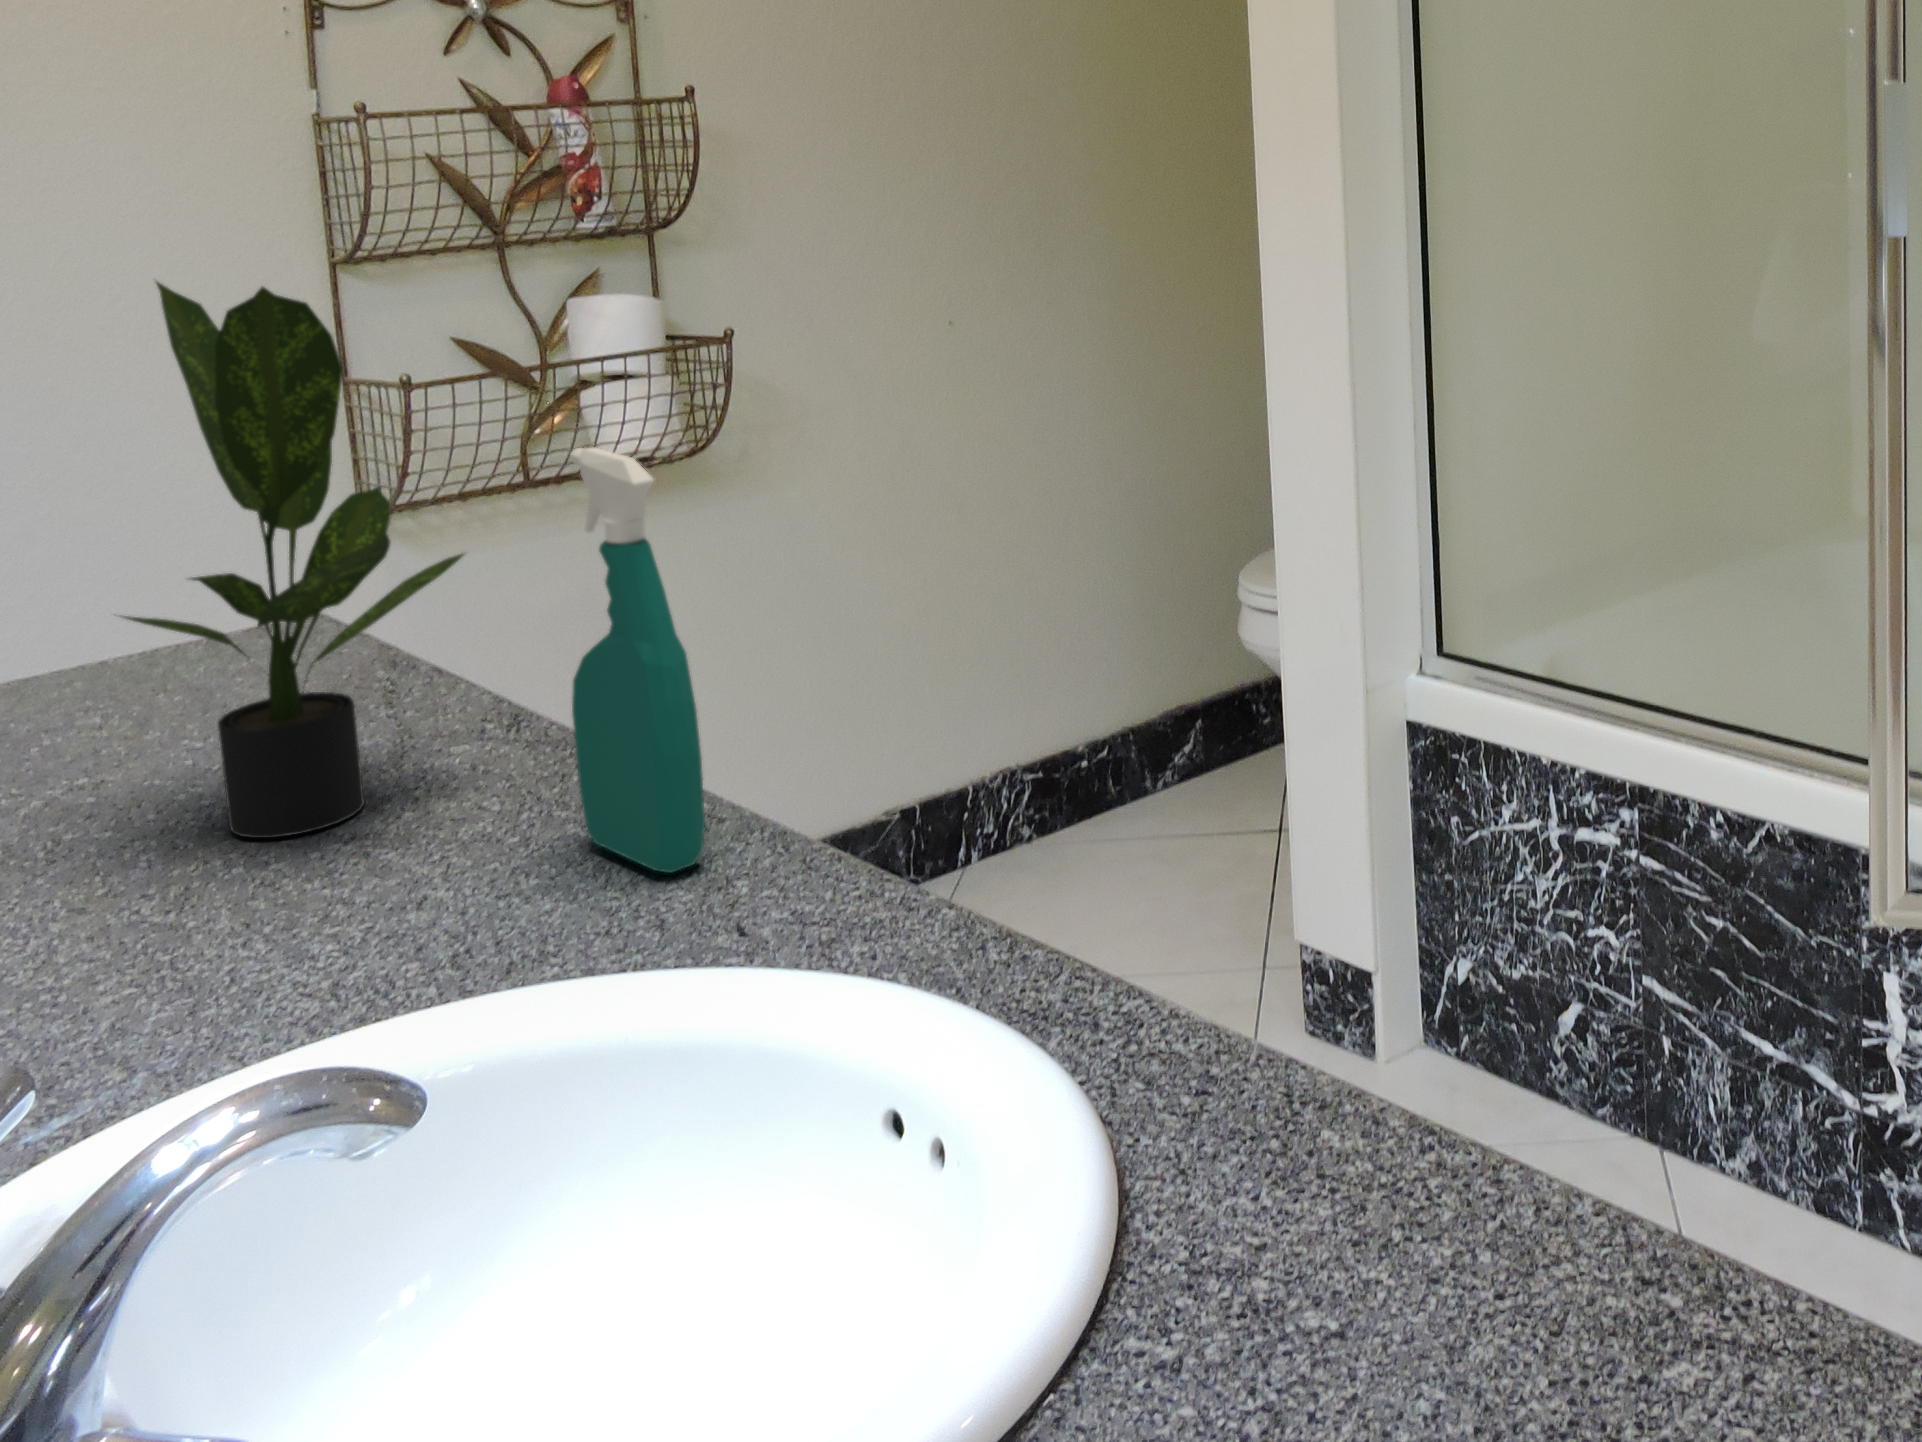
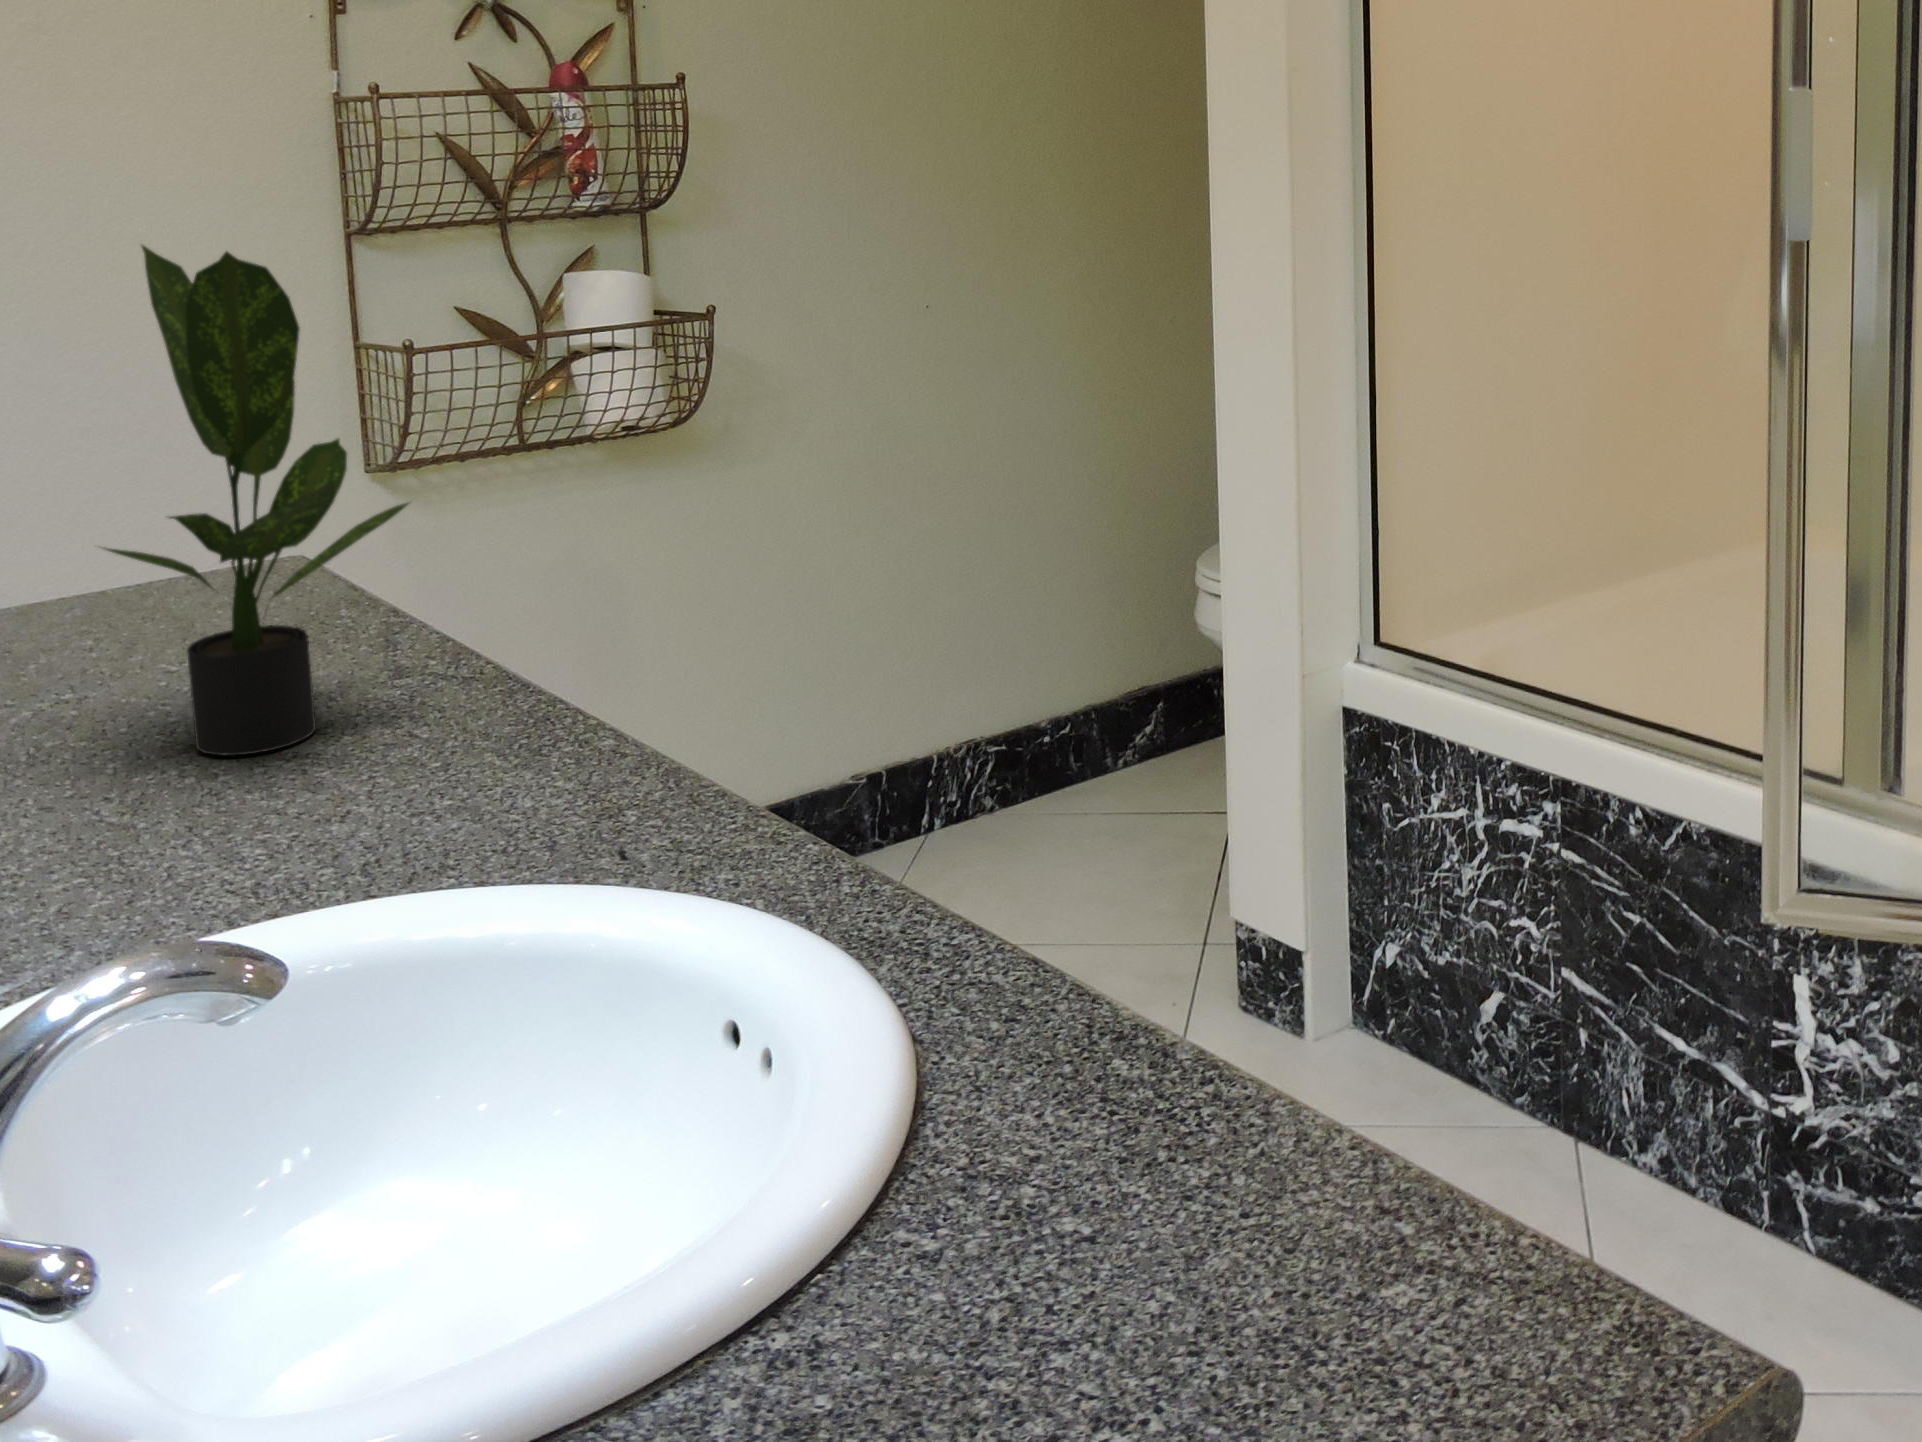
spray bottle: present [570,448,705,873] -> none [493,406,606,803]

